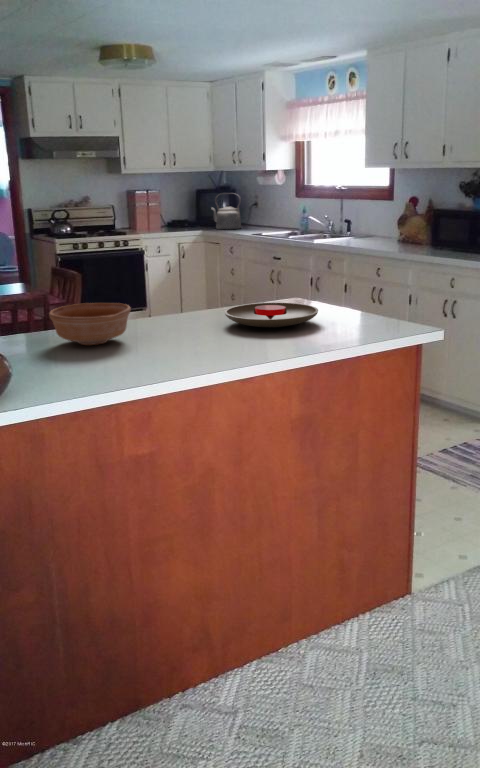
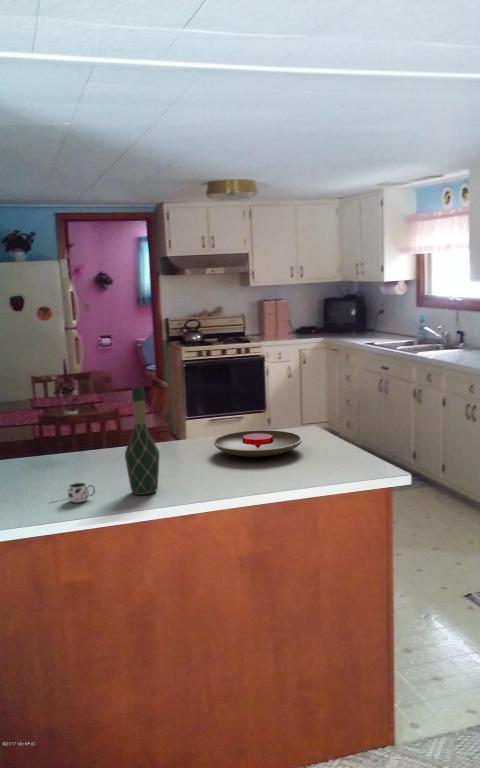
kettle: present [211,193,241,229] -> none [336,302,364,337]
wine bottle: none [178,244,216,366] -> present [125,386,159,495]
bowl: present [49,303,131,345] -> none [49,427,122,466]
mug: none [101,356,150,378] -> present [51,483,95,502]

